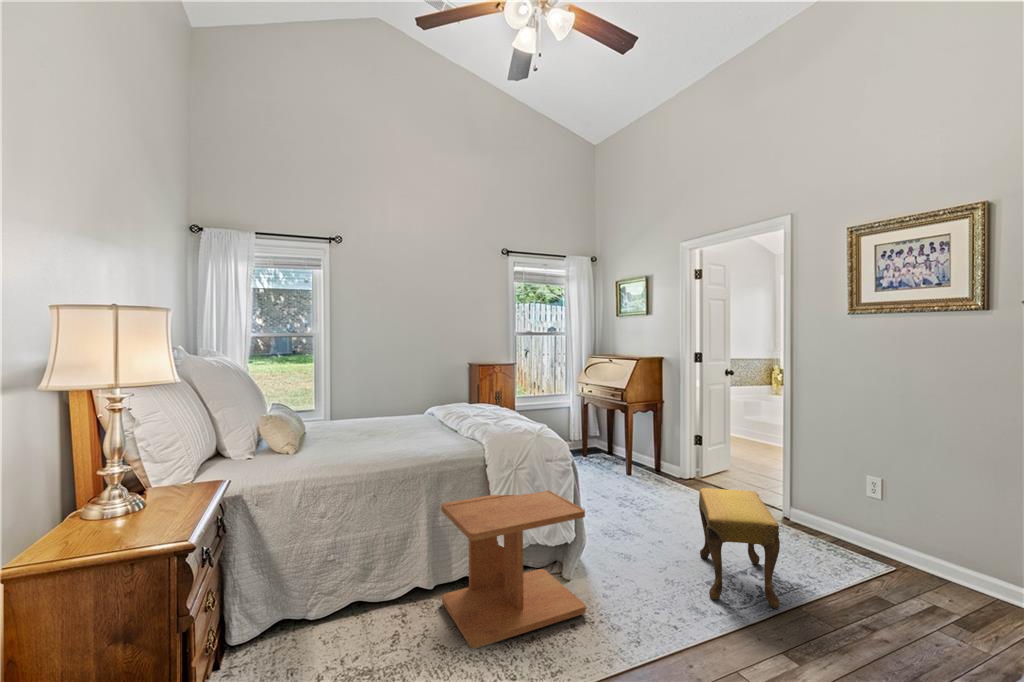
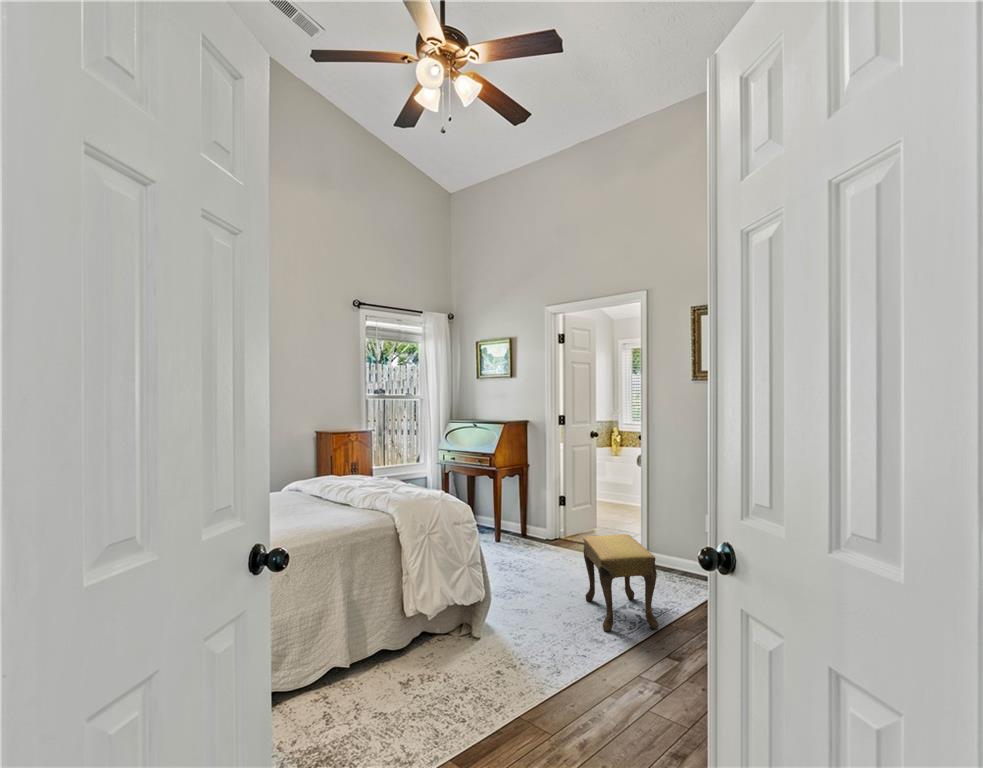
side table: present [441,490,586,648] -> none [360,550,506,708]

